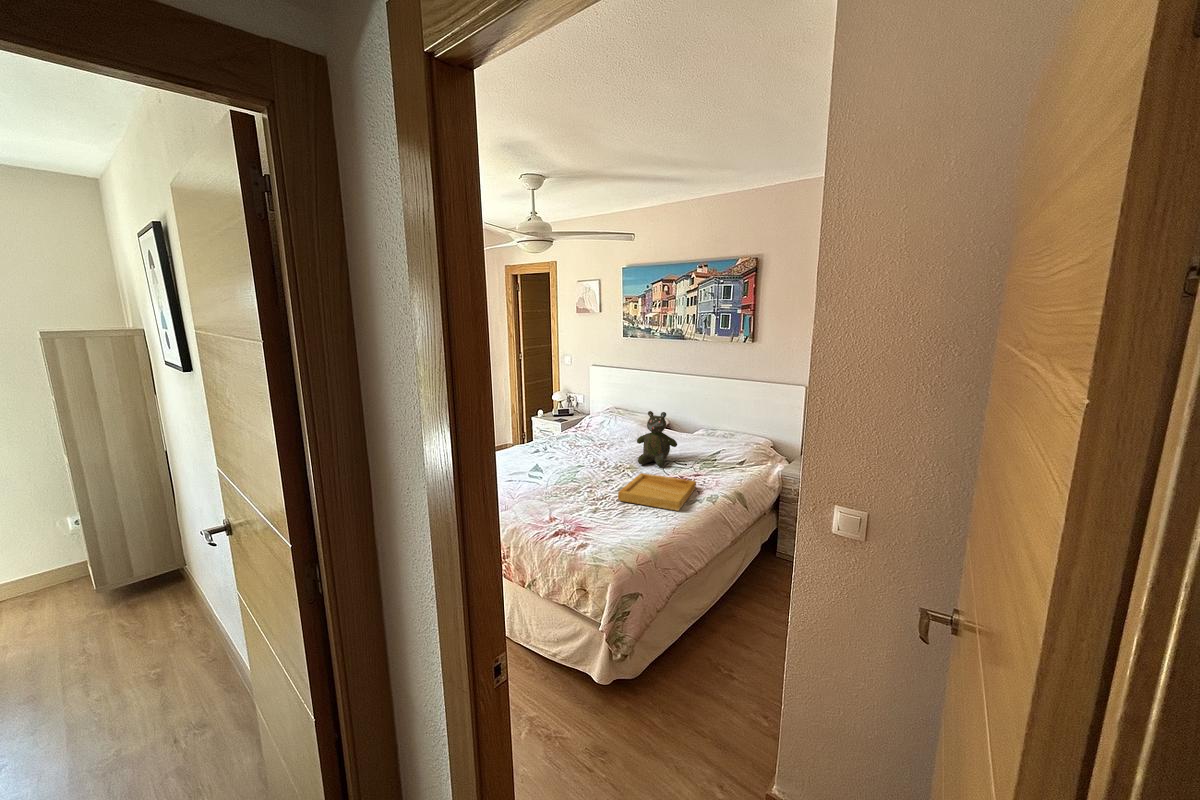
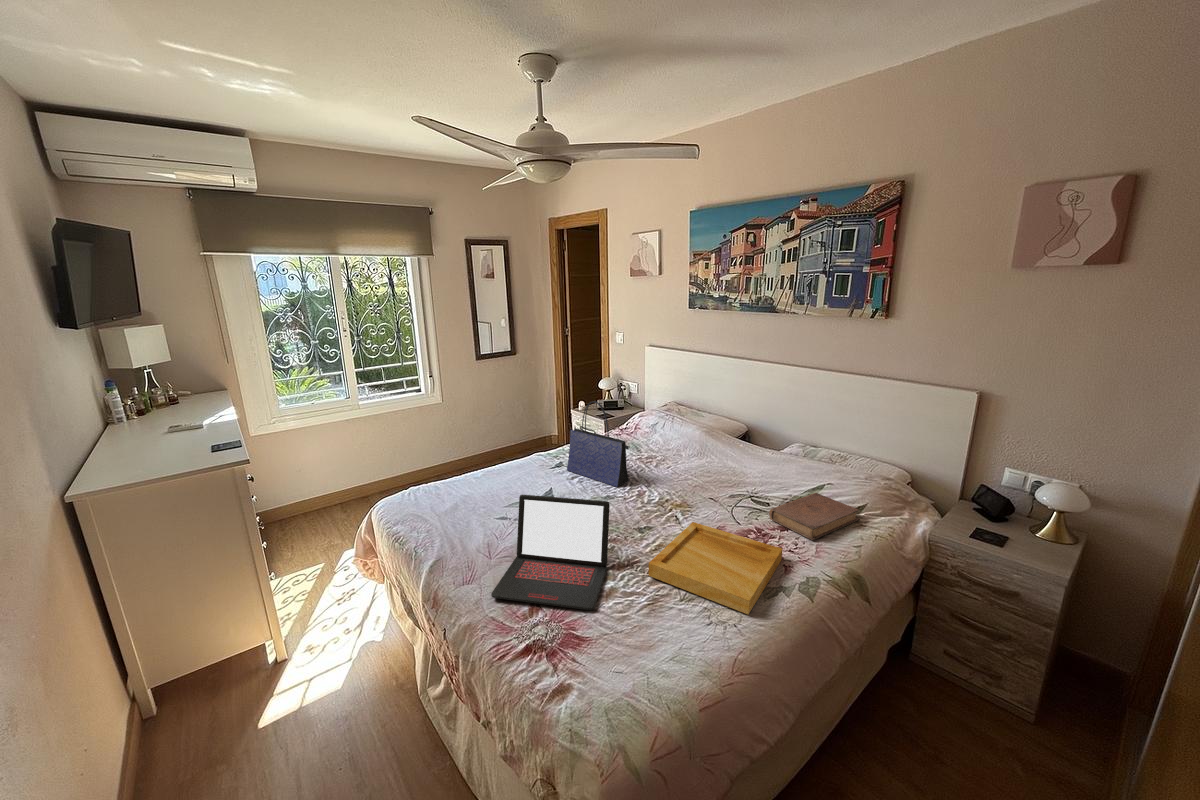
tote bag: none [545,402,592,461] -> present [567,401,629,487]
teddy bear: present [637,411,677,467] -> none [693,421,755,508]
book: none [687,455,741,478] -> present [769,493,860,540]
laptop: none [523,457,592,517] -> present [491,495,610,610]

